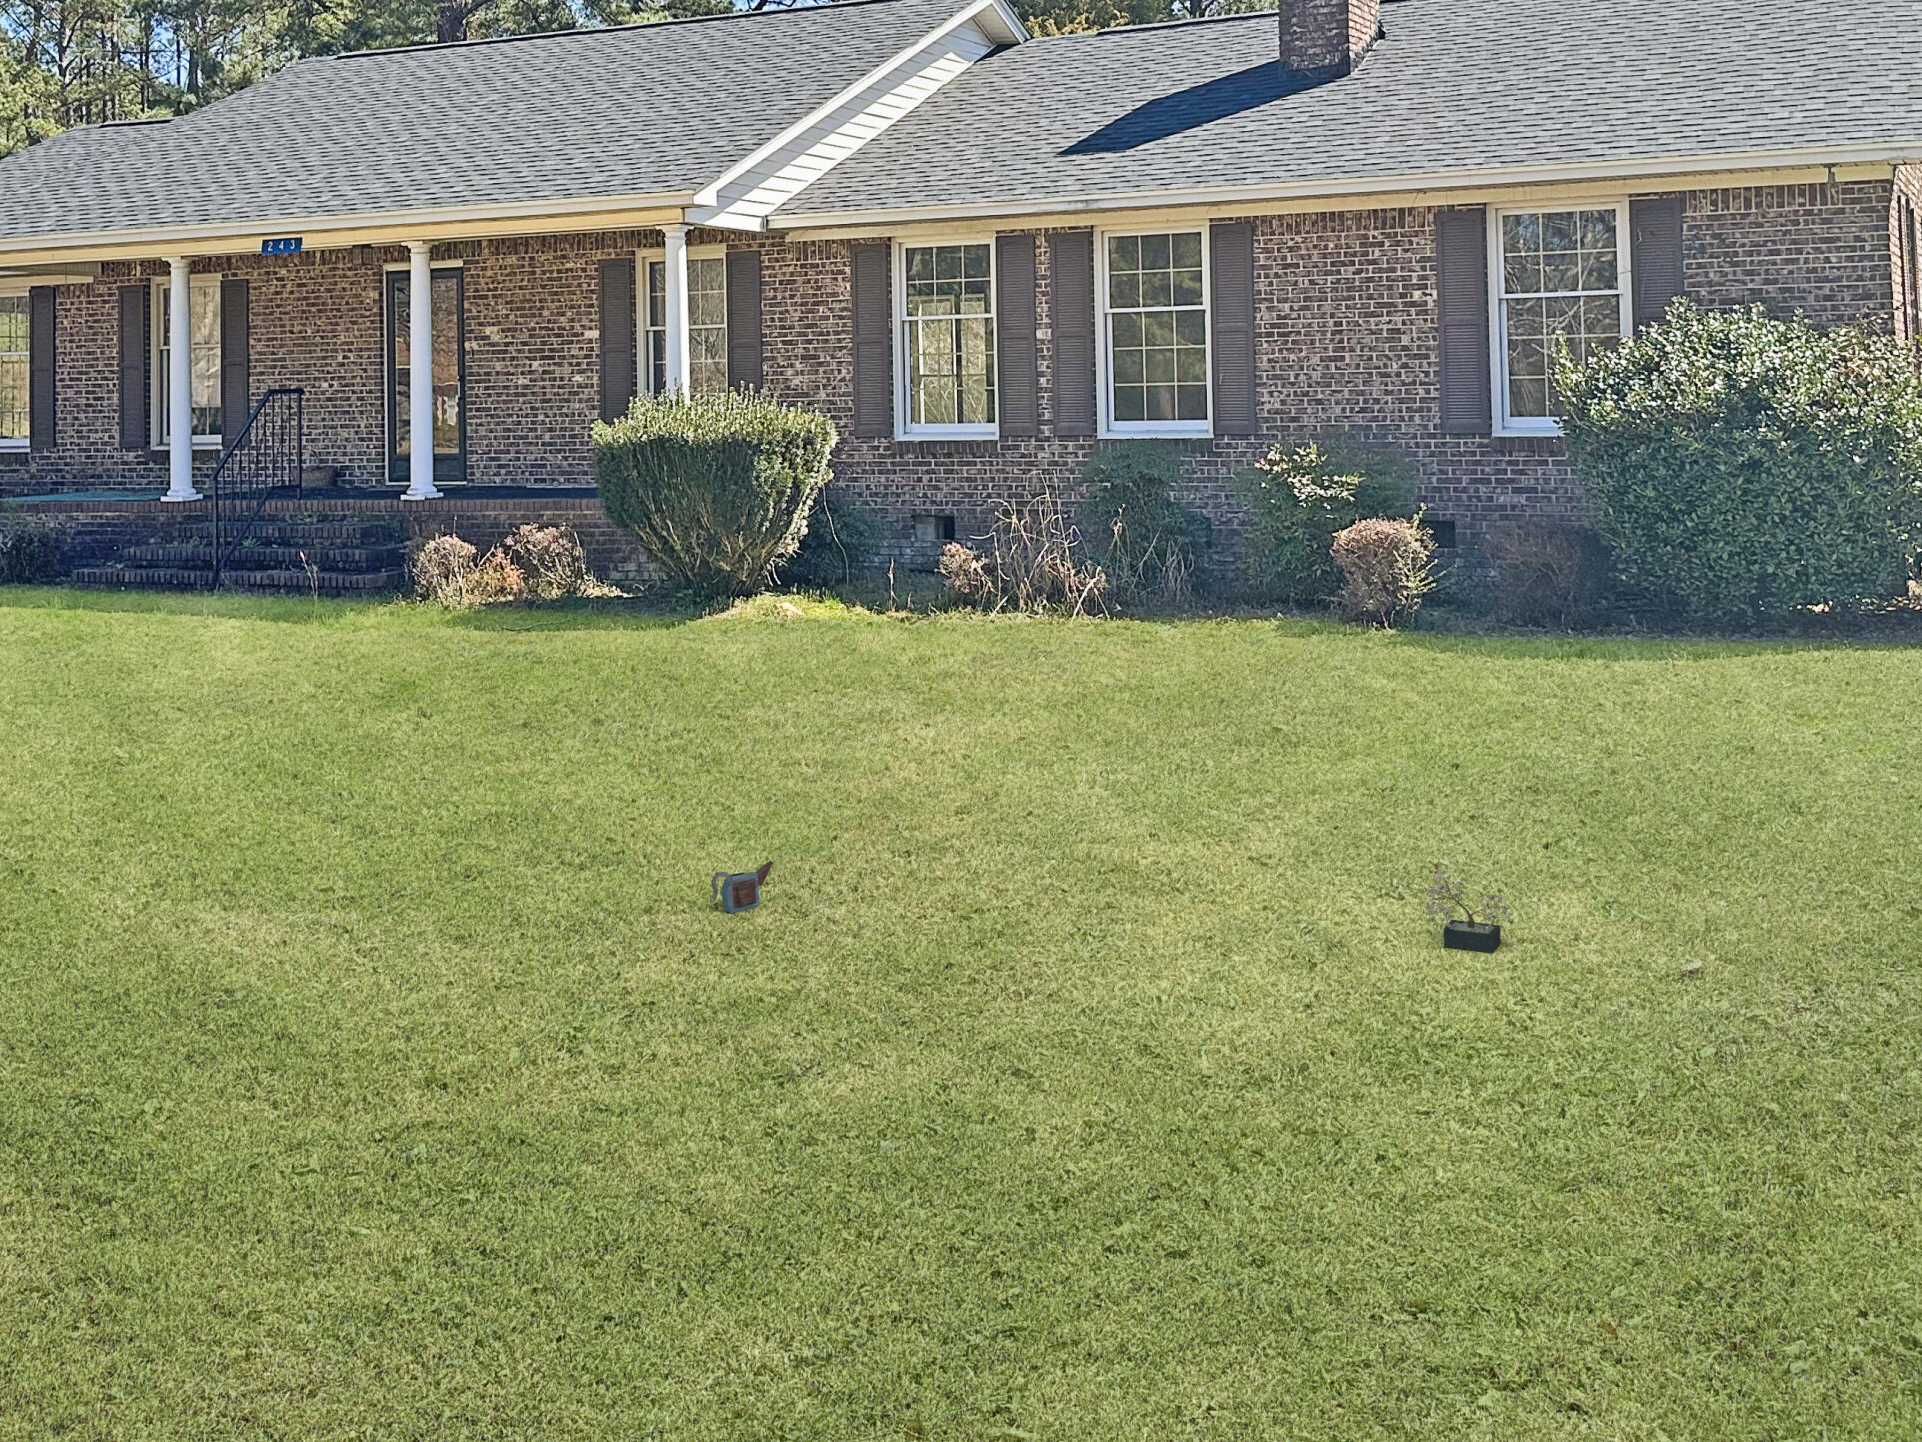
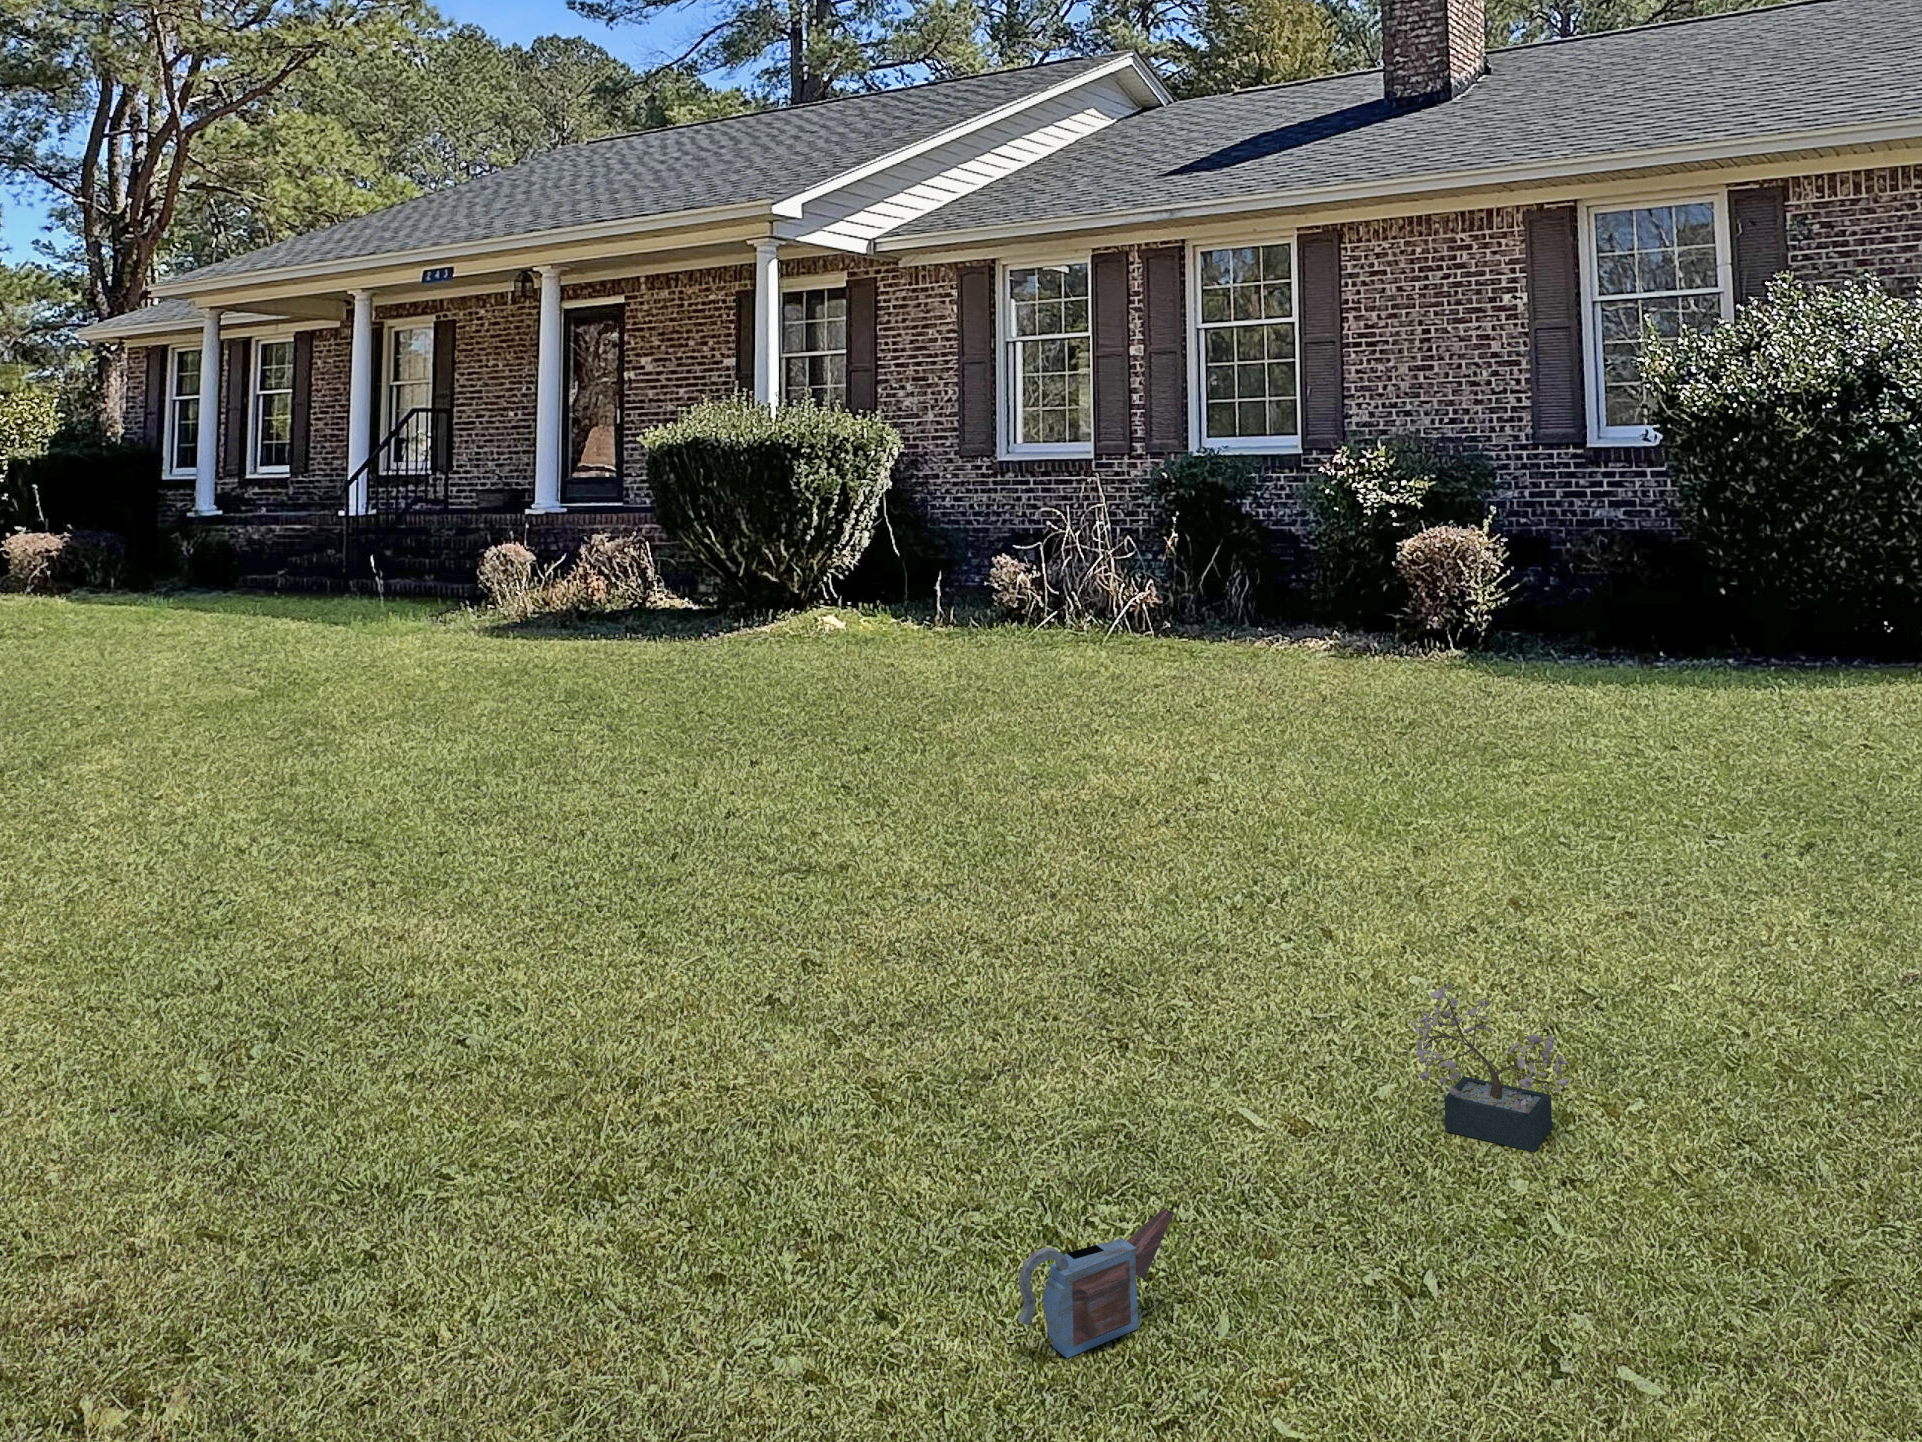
watering can: present [711,860,774,913] -> present [1018,1208,1174,1358]

